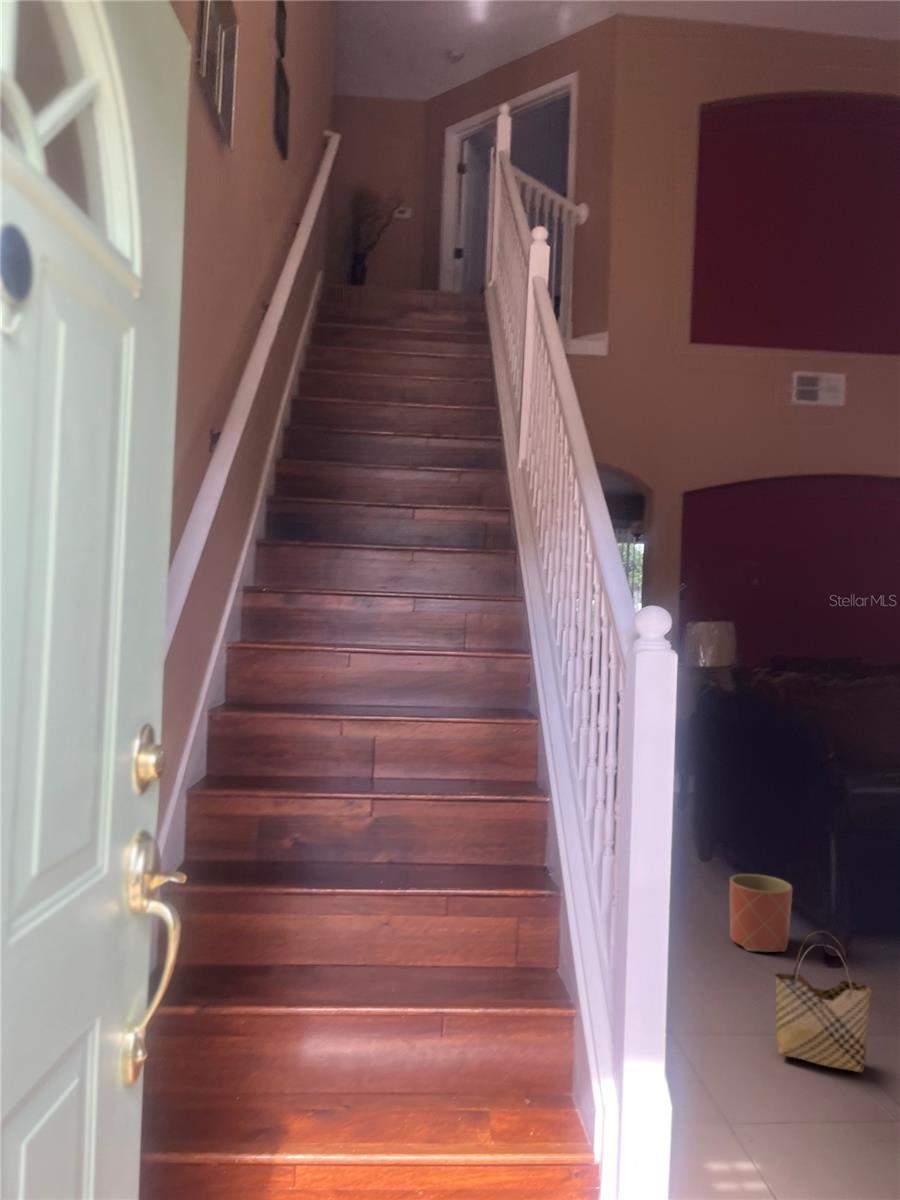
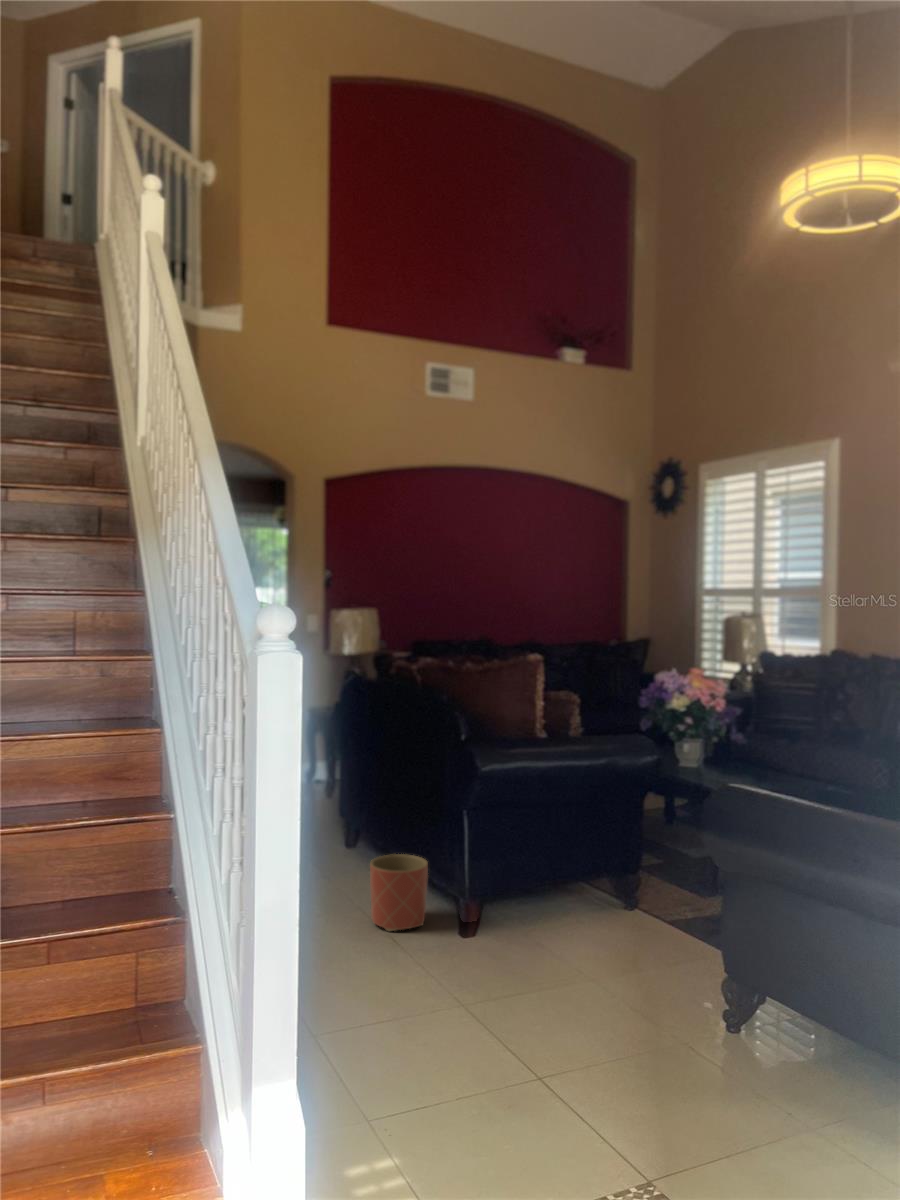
woven basket: present [775,930,871,1072] -> none [411,906,498,1037]

